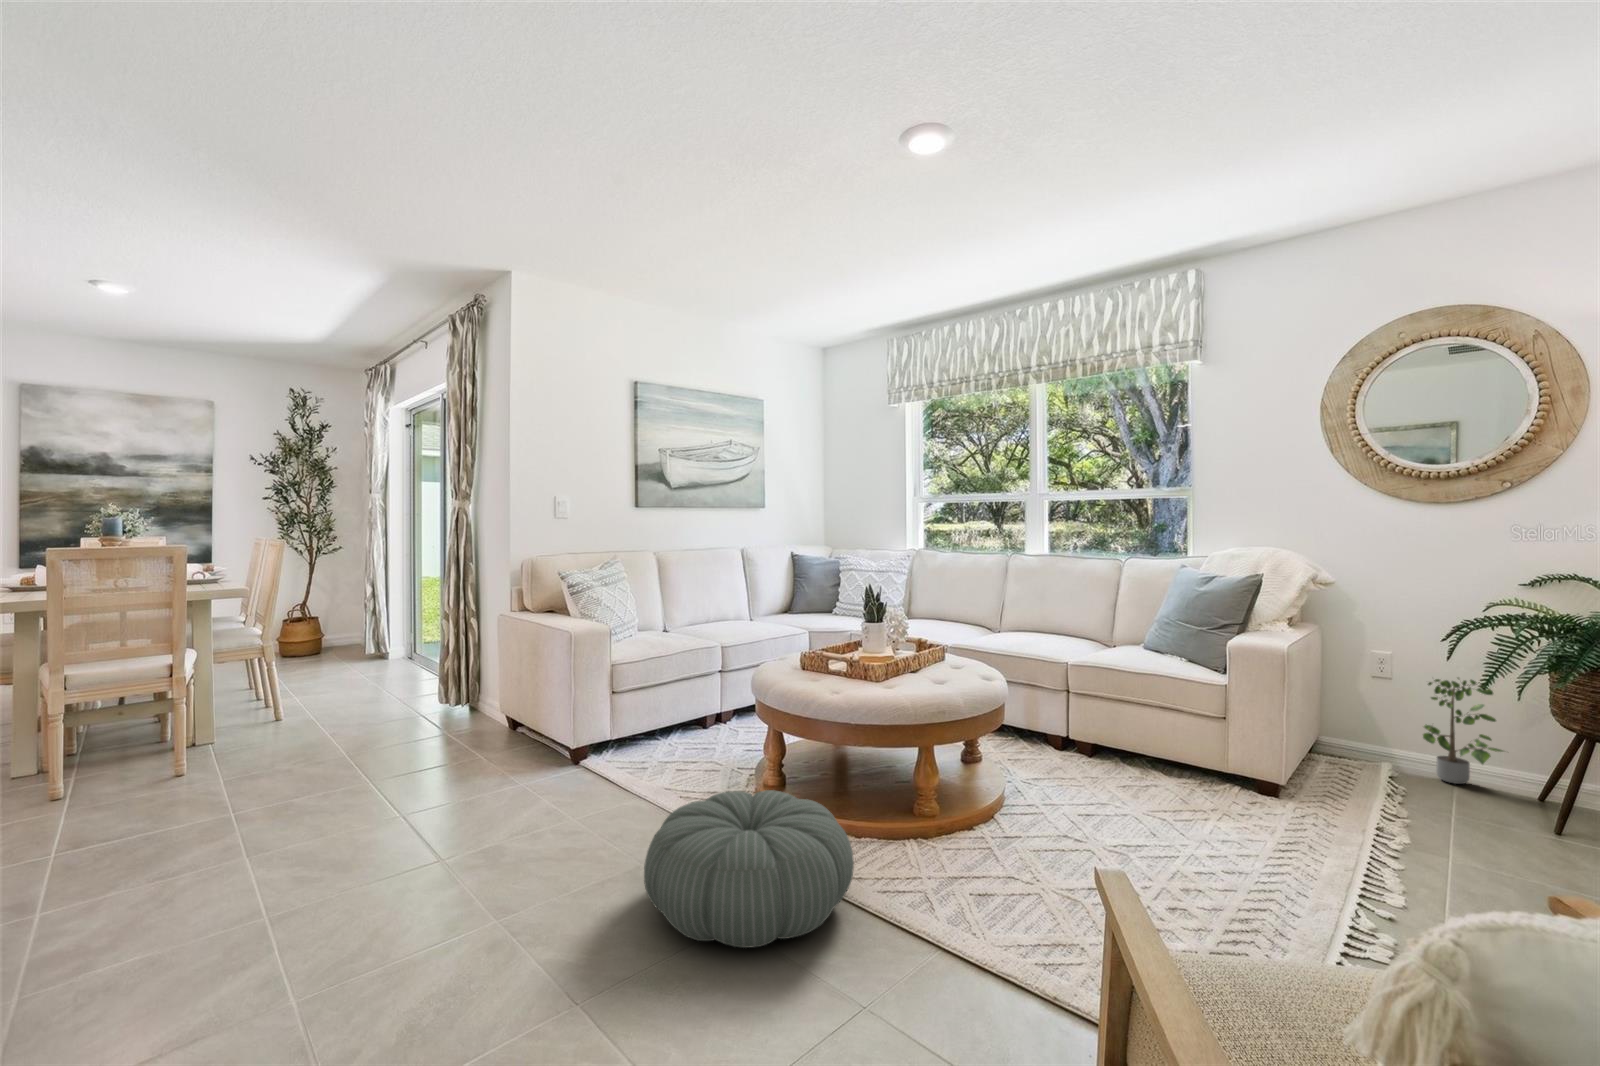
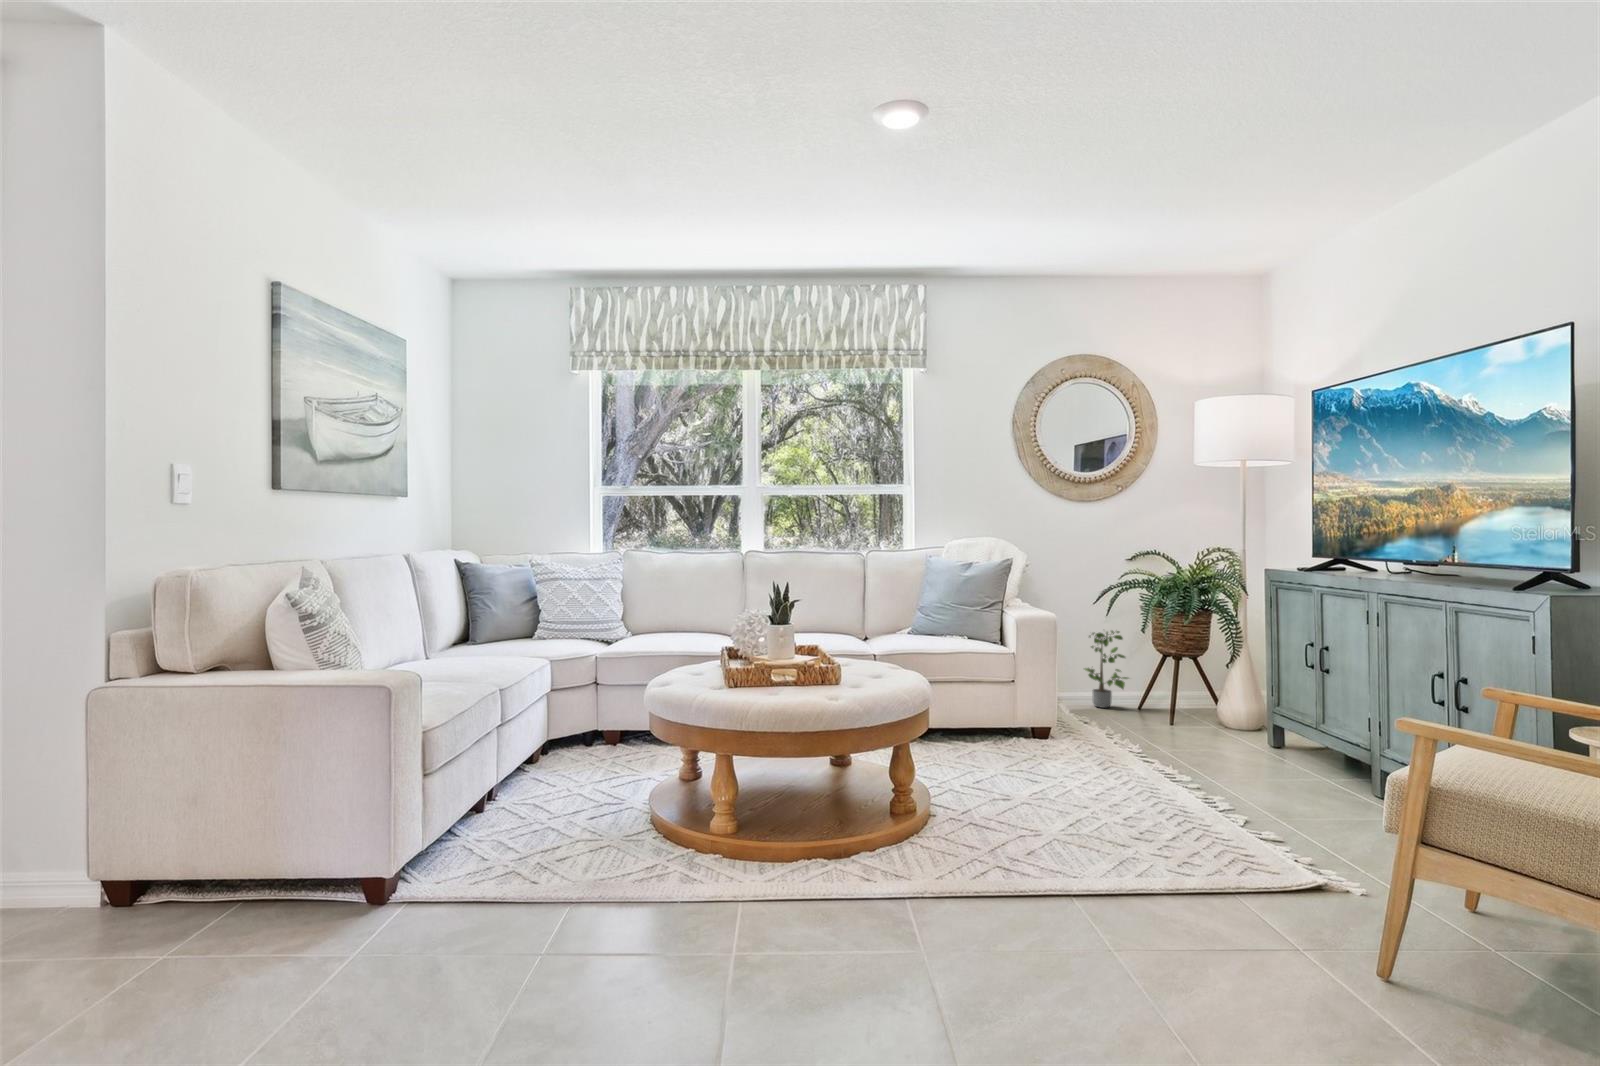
pouf: present [644,790,854,948] -> none [786,814,1015,980]

